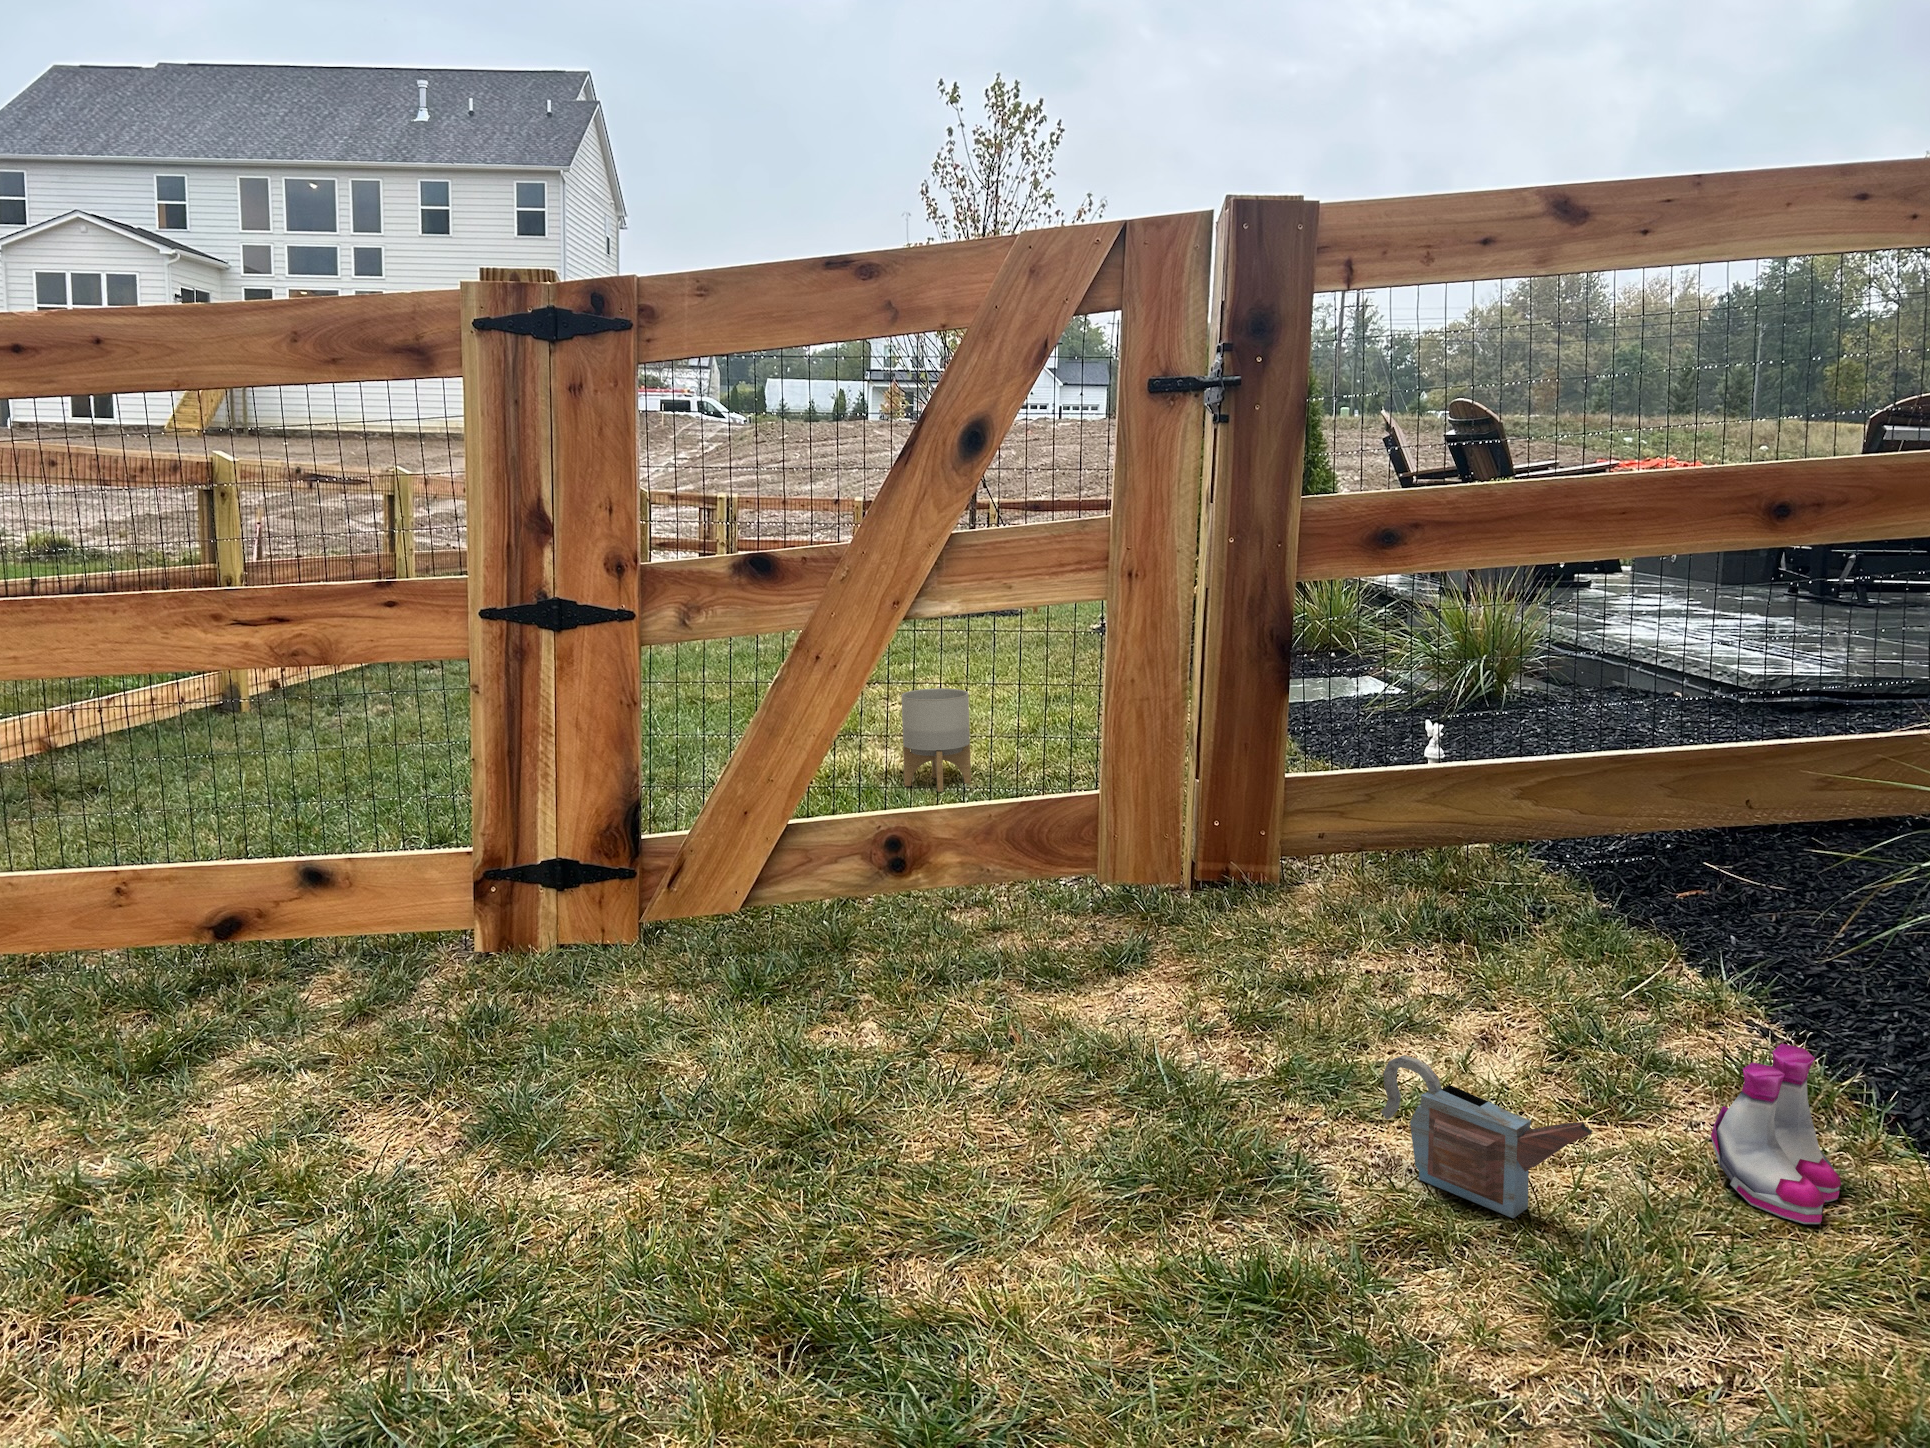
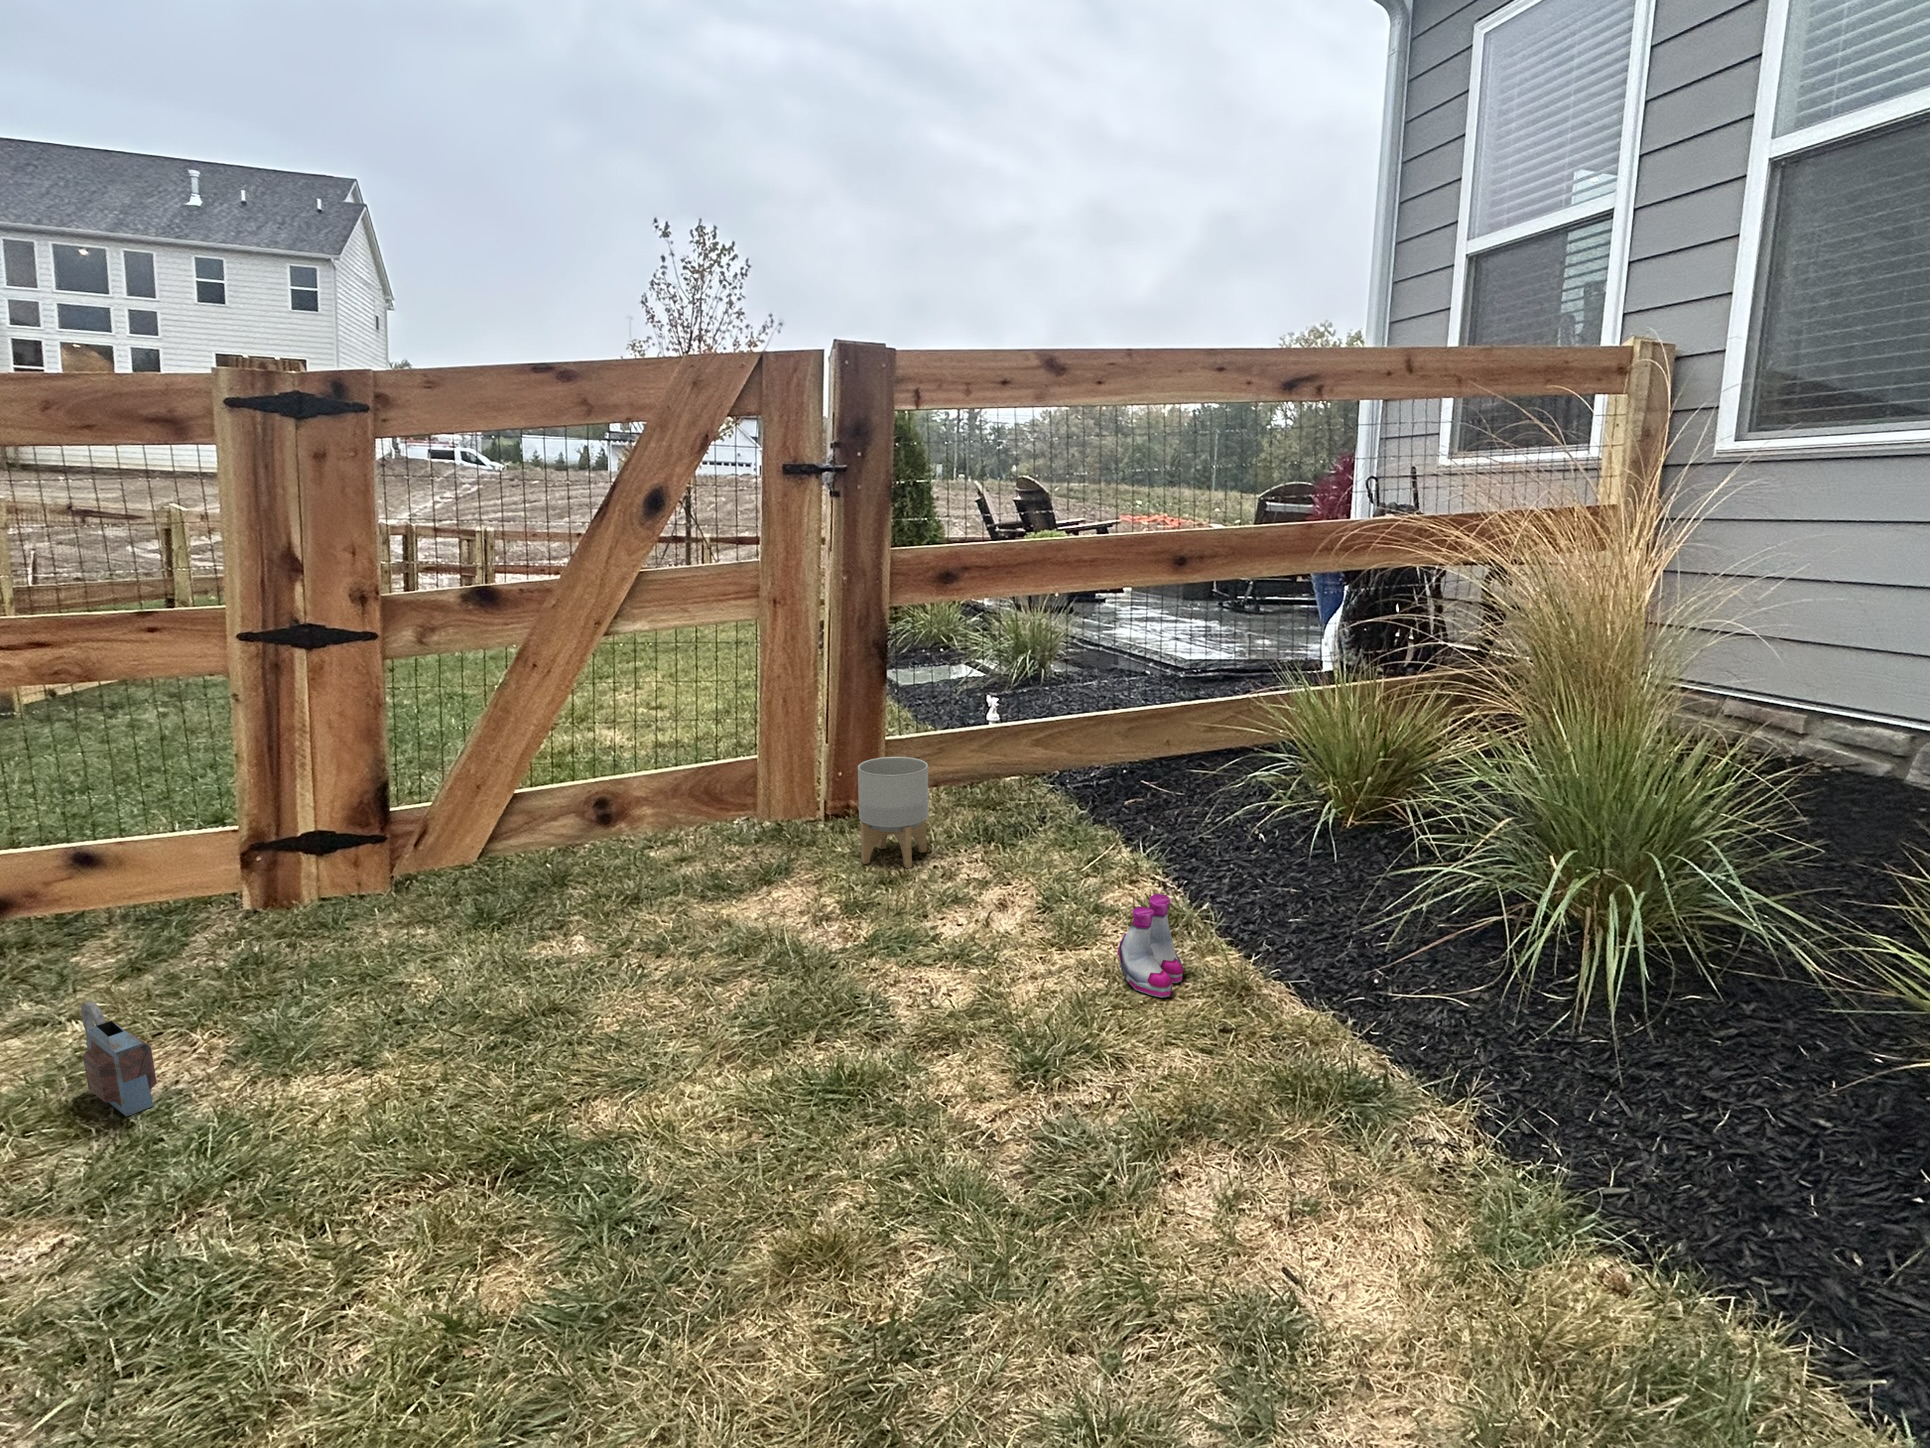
planter: present [901,688,971,792] -> present [858,757,929,868]
watering can: present [1381,1055,1593,1218] -> present [81,1001,157,1117]

